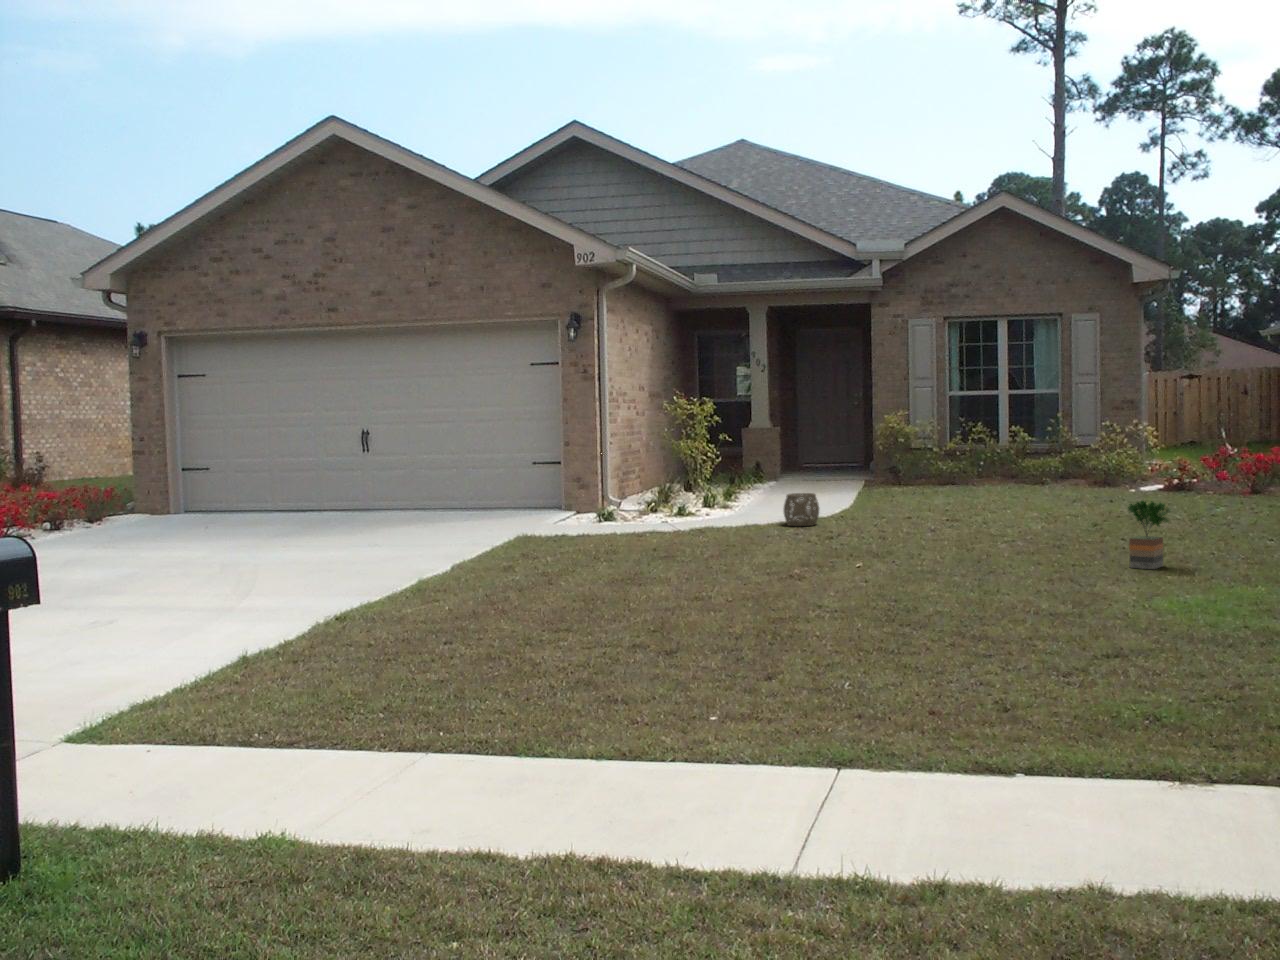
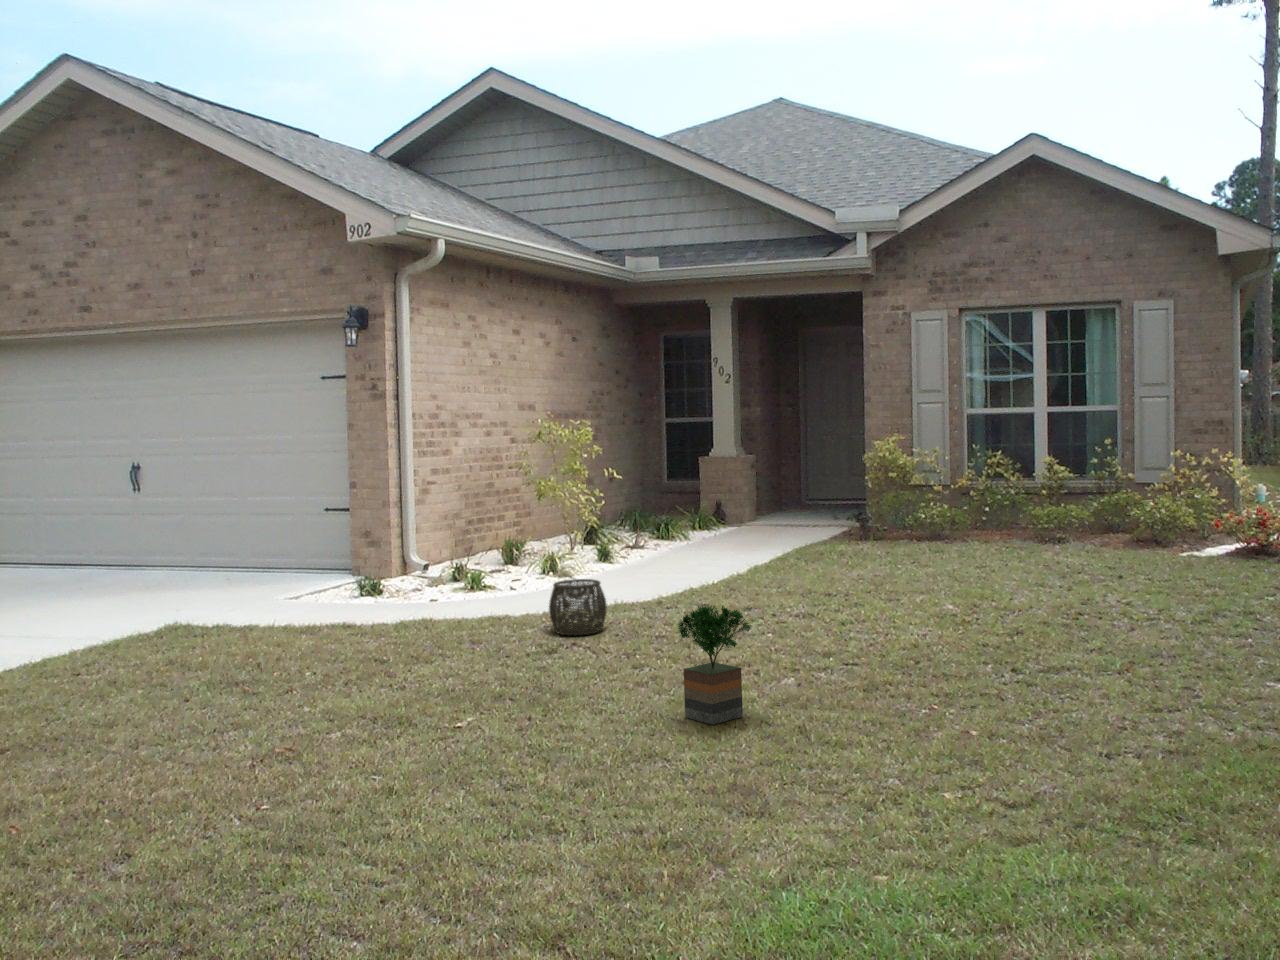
potted tree: present [1128,501,1171,569] -> present [678,606,752,725]

